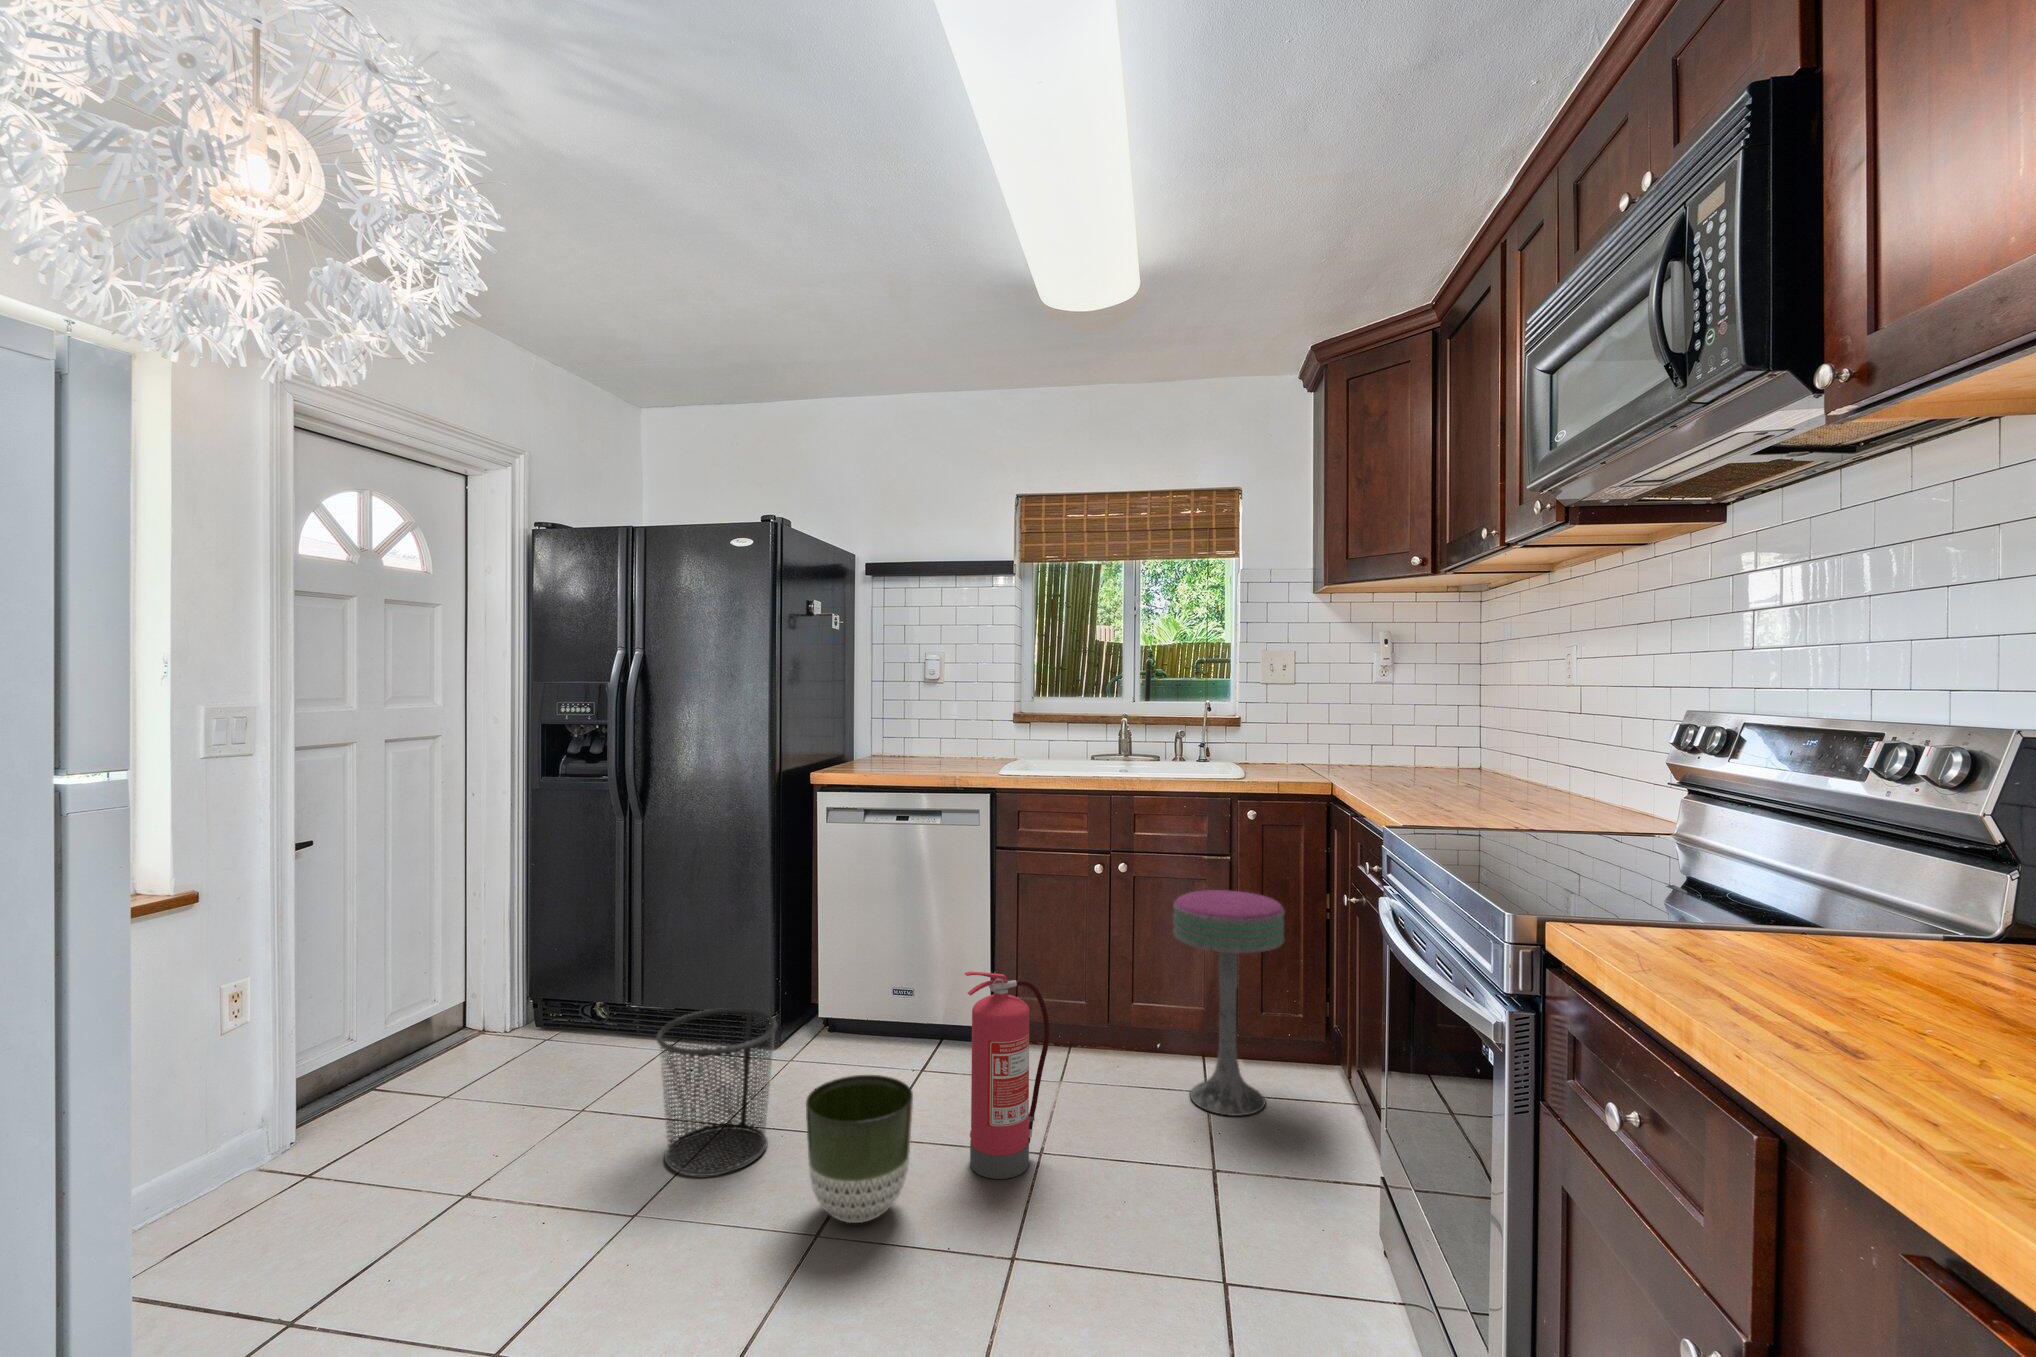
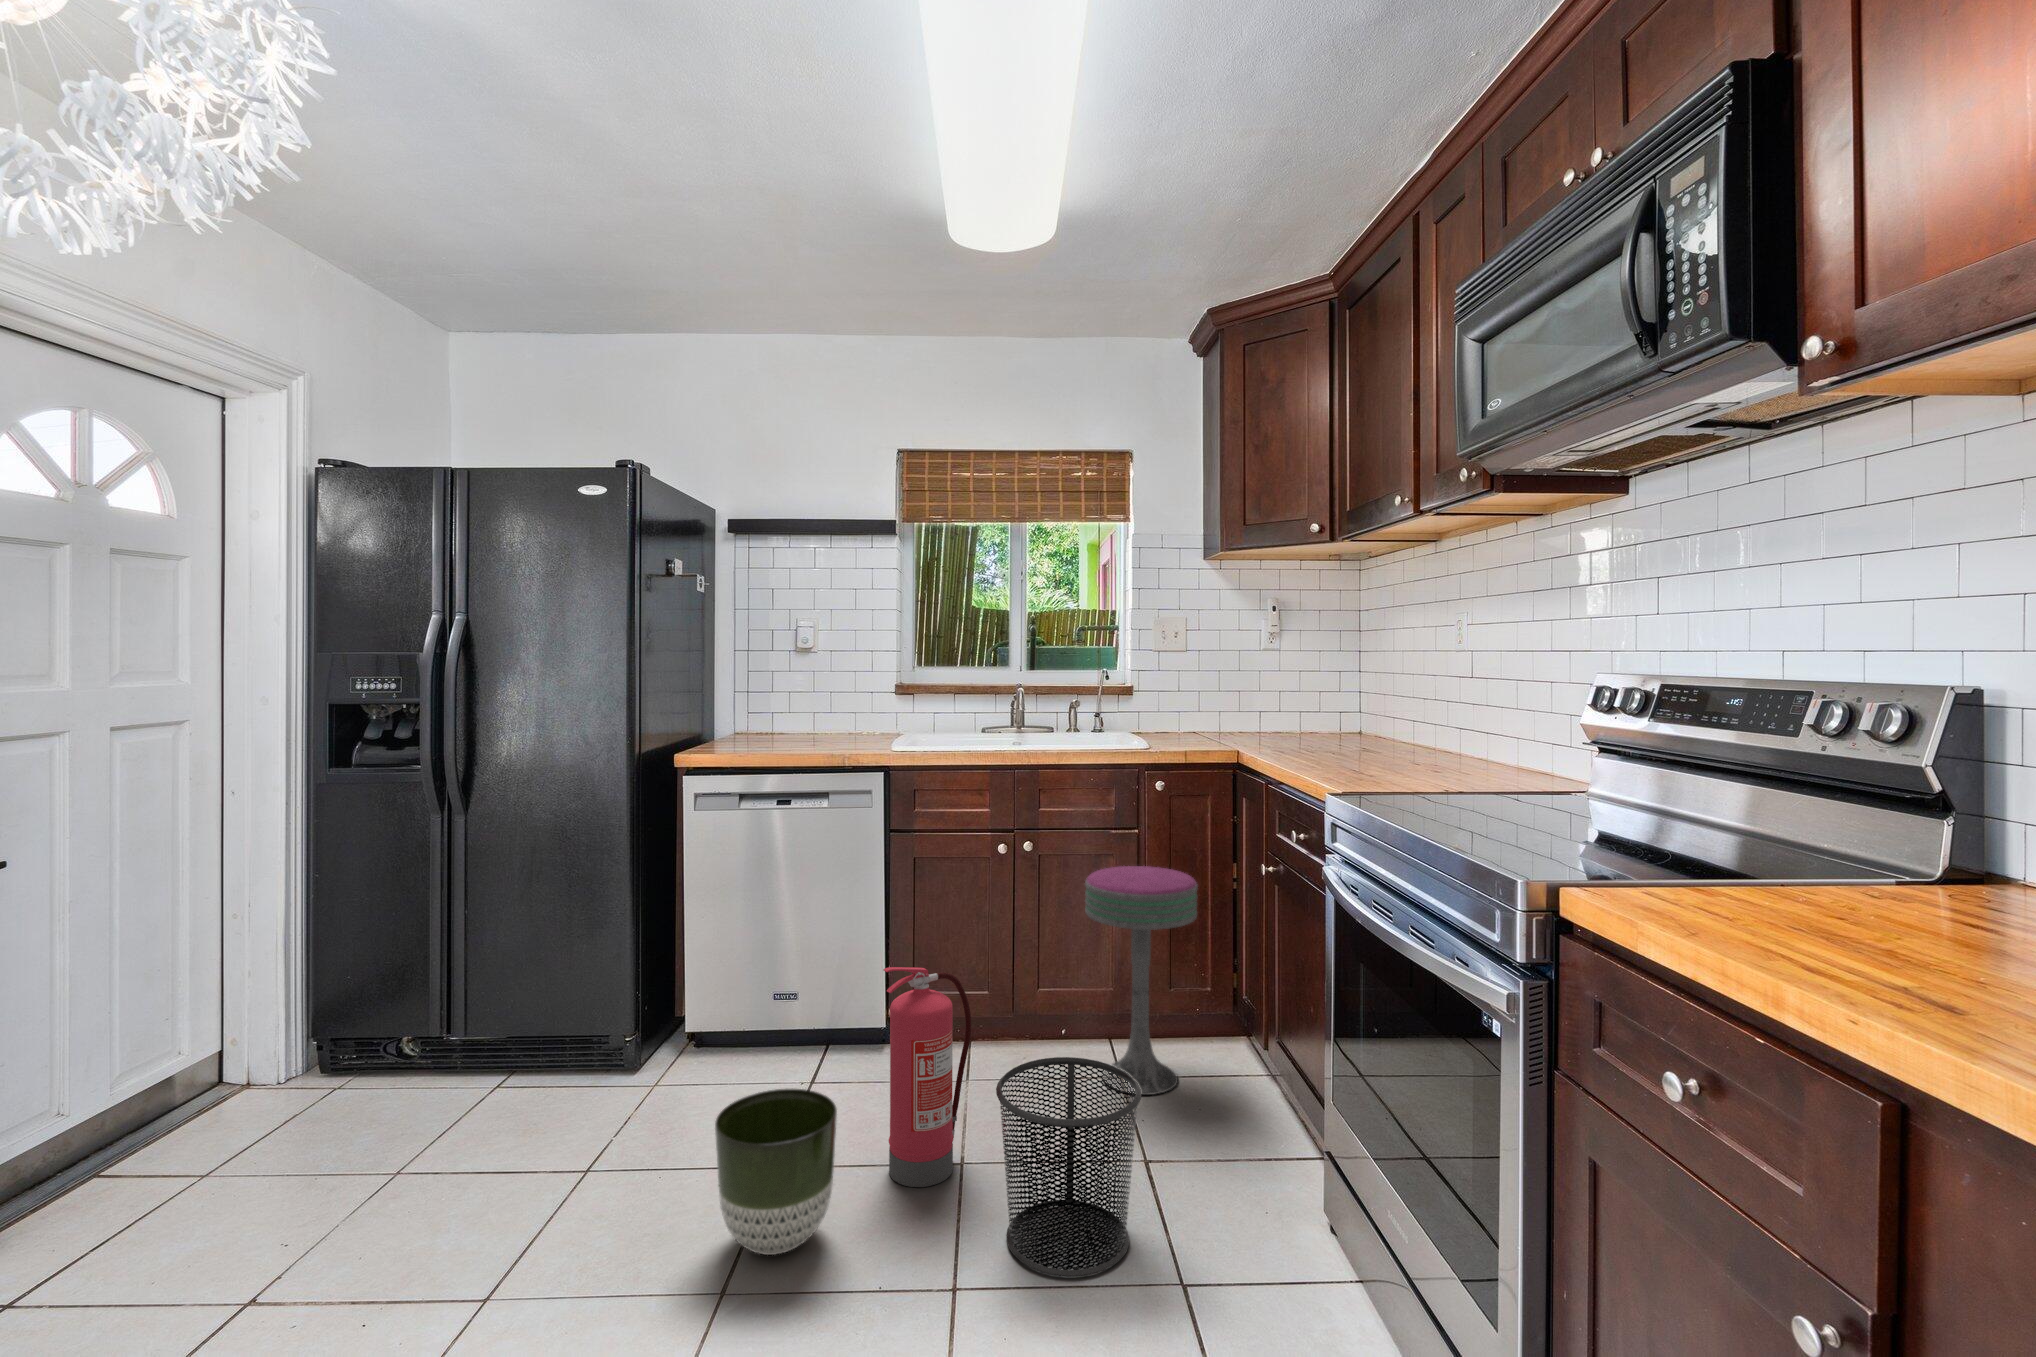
waste bin: present [656,1008,778,1176] -> present [996,1057,1141,1277]

